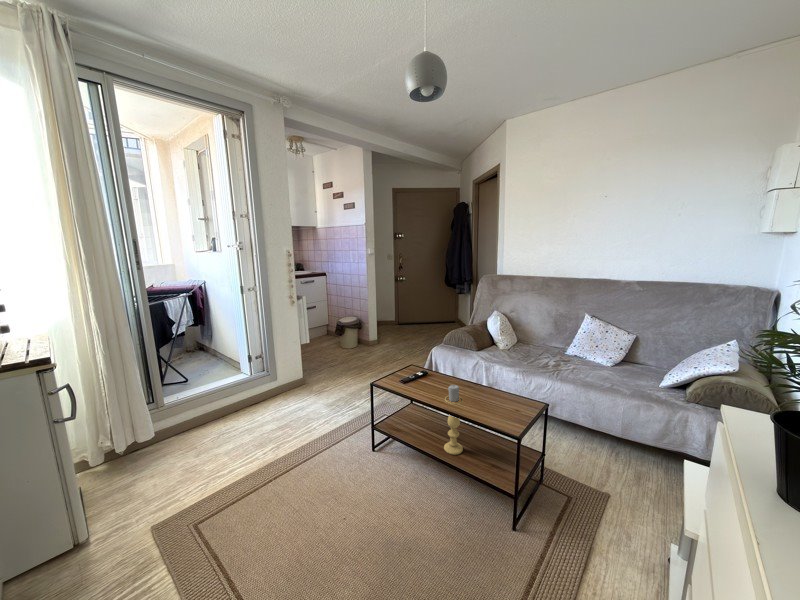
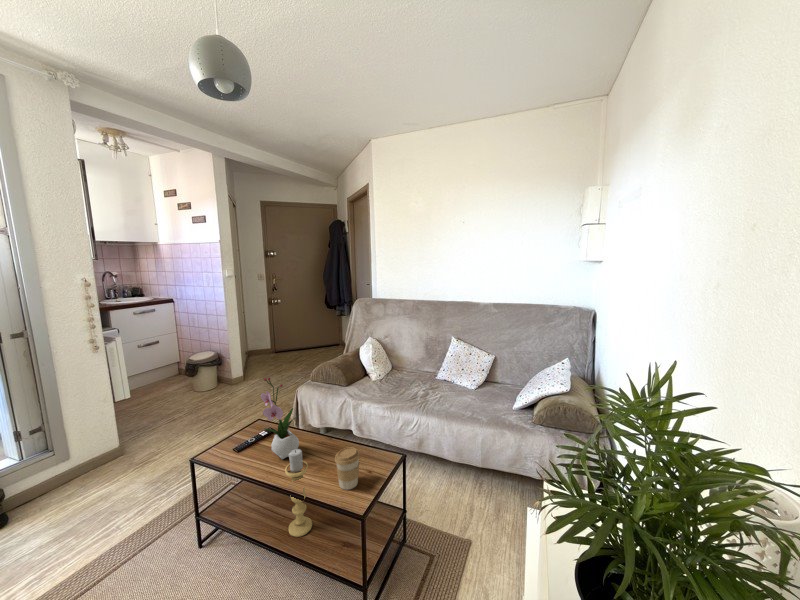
flower arrangement: none [426,326,457,393] -> present [261,378,299,459]
coffee cup: none [491,387,513,420] -> present [335,447,360,490]

